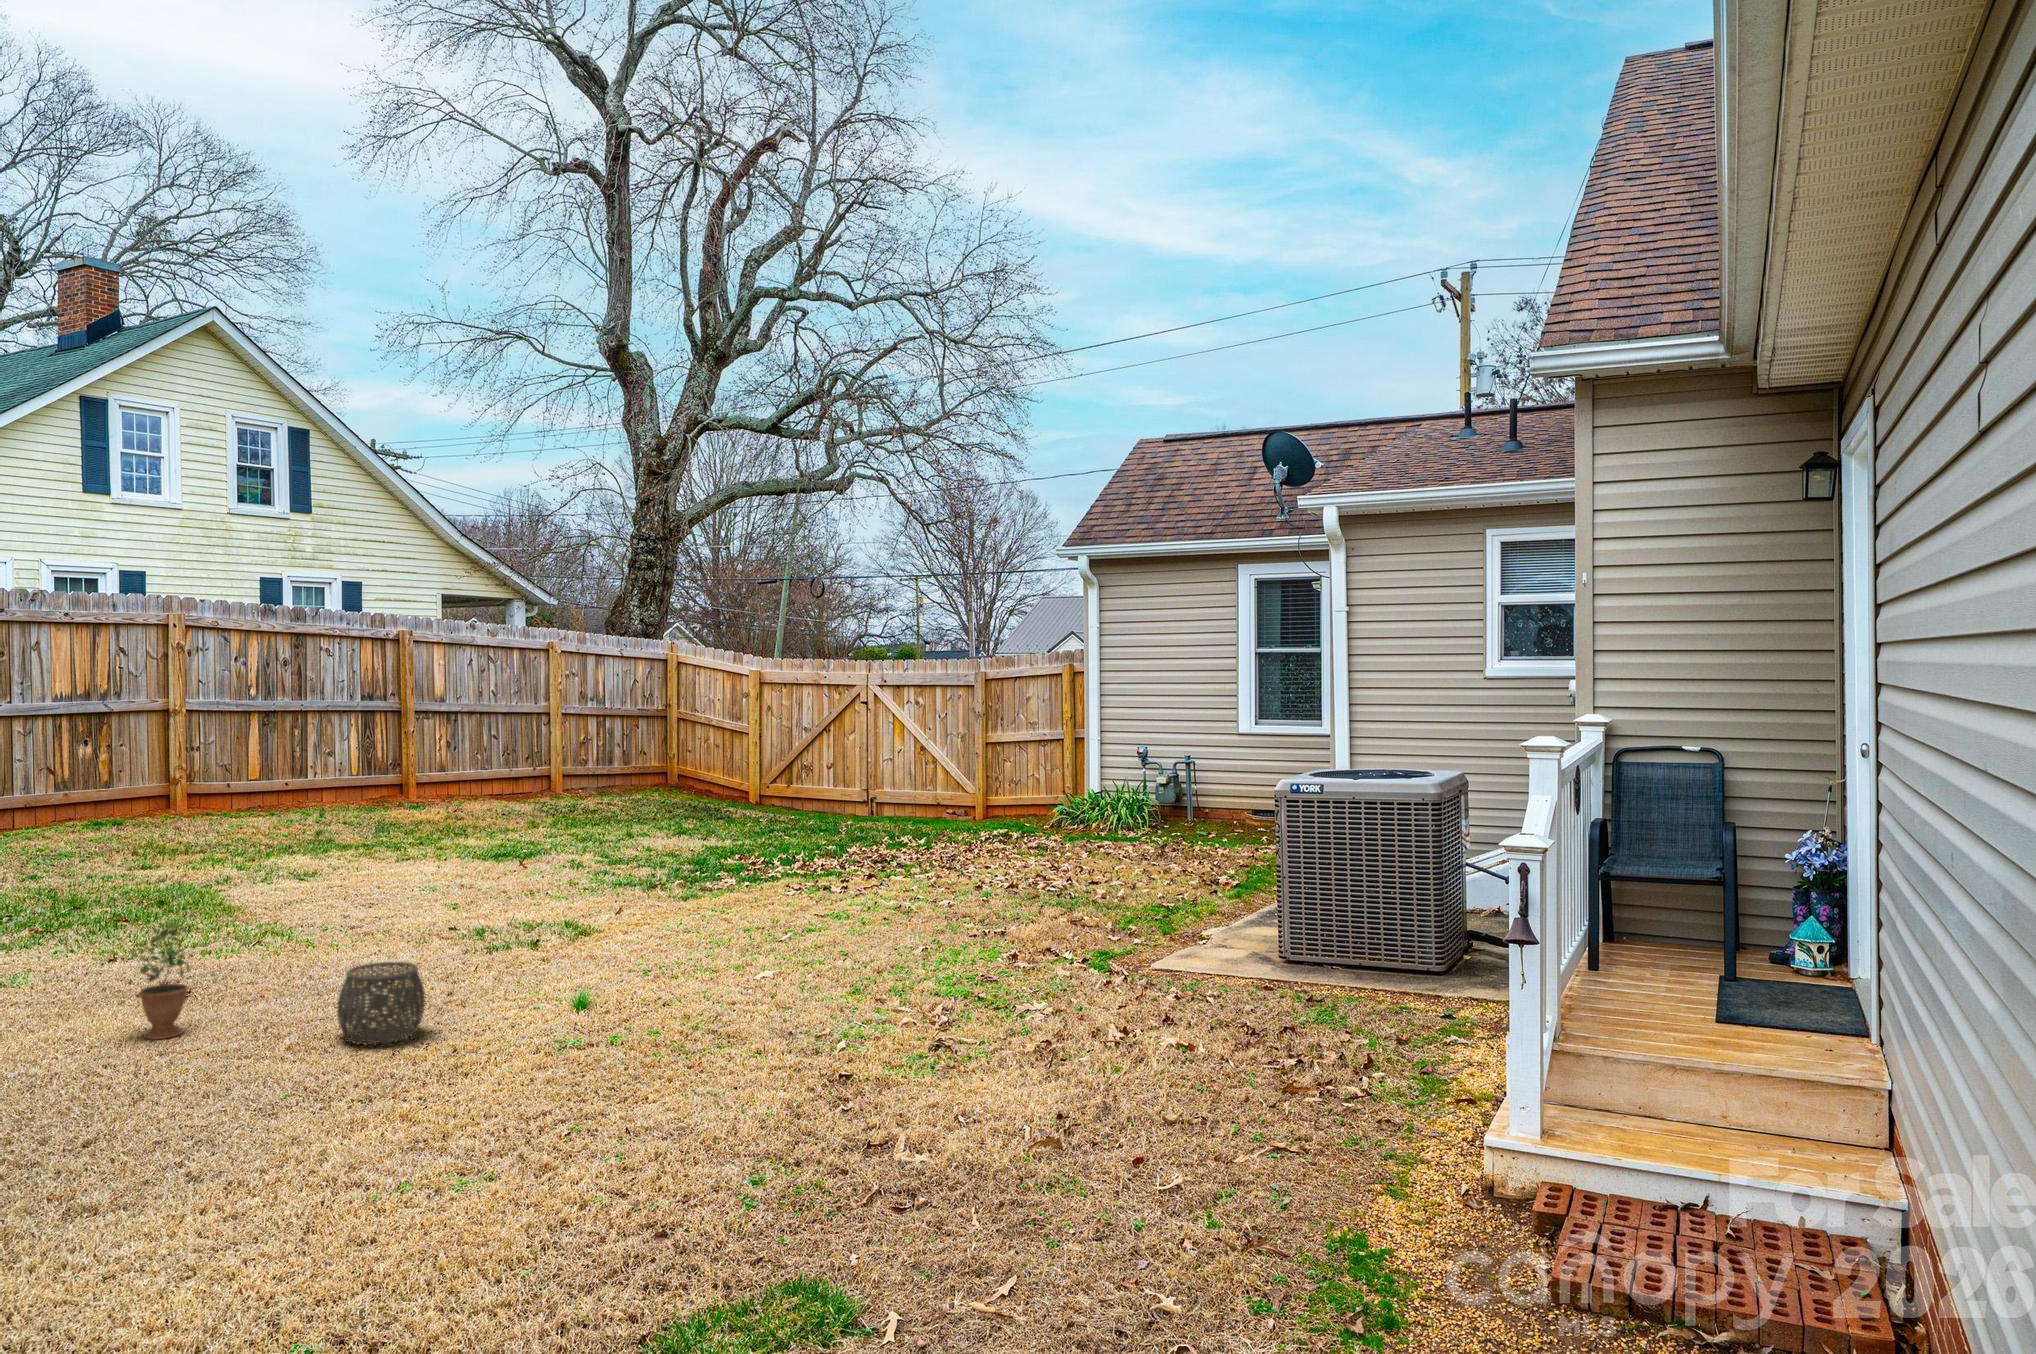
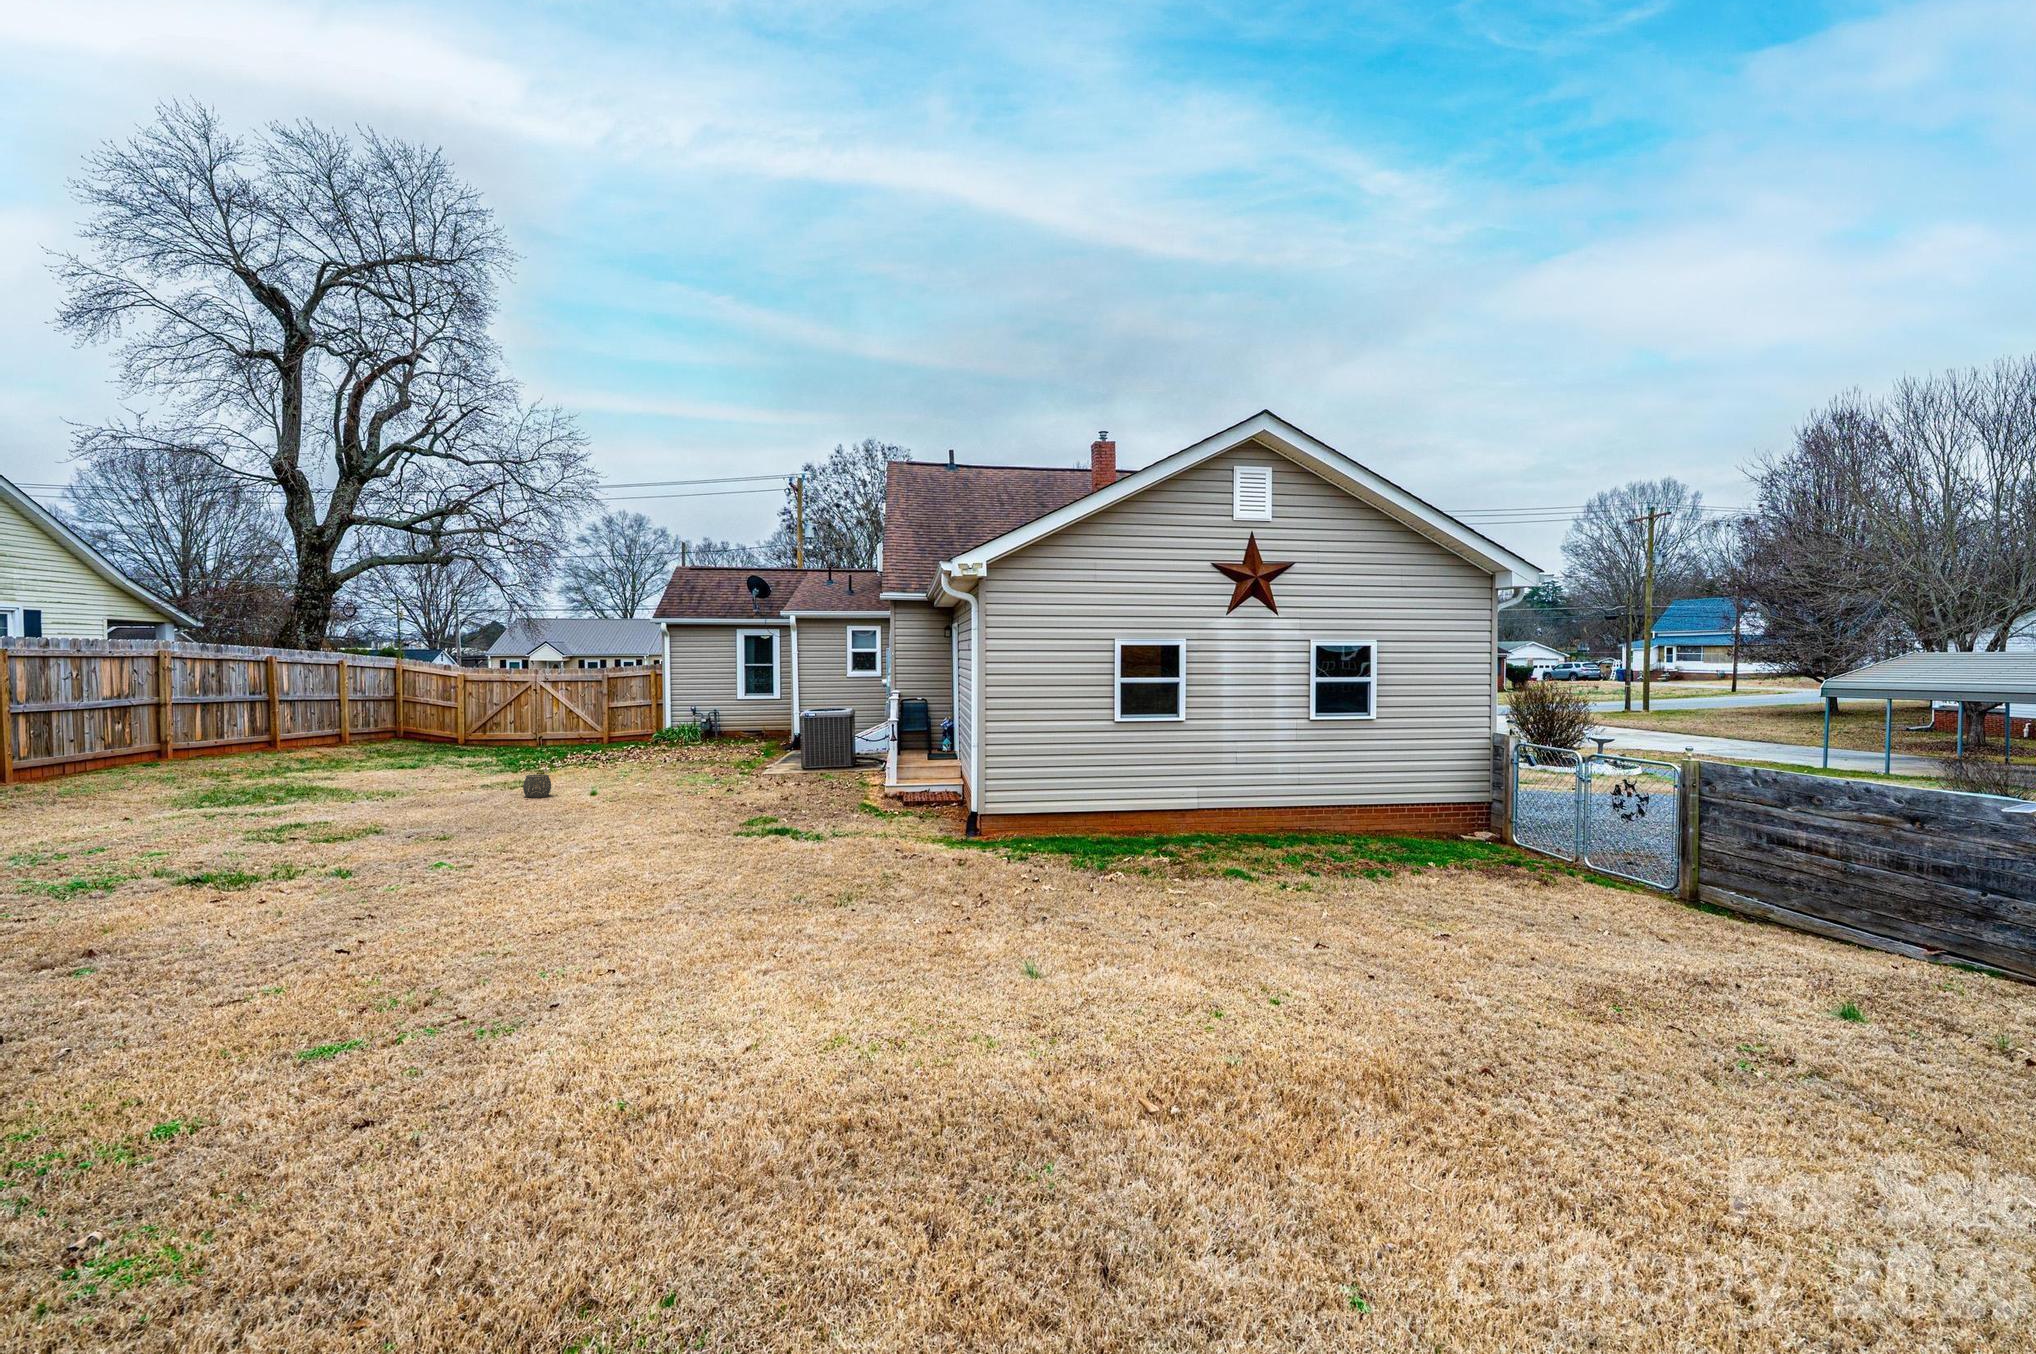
potted plant: present [132,920,190,1040] -> none [451,764,469,802]

